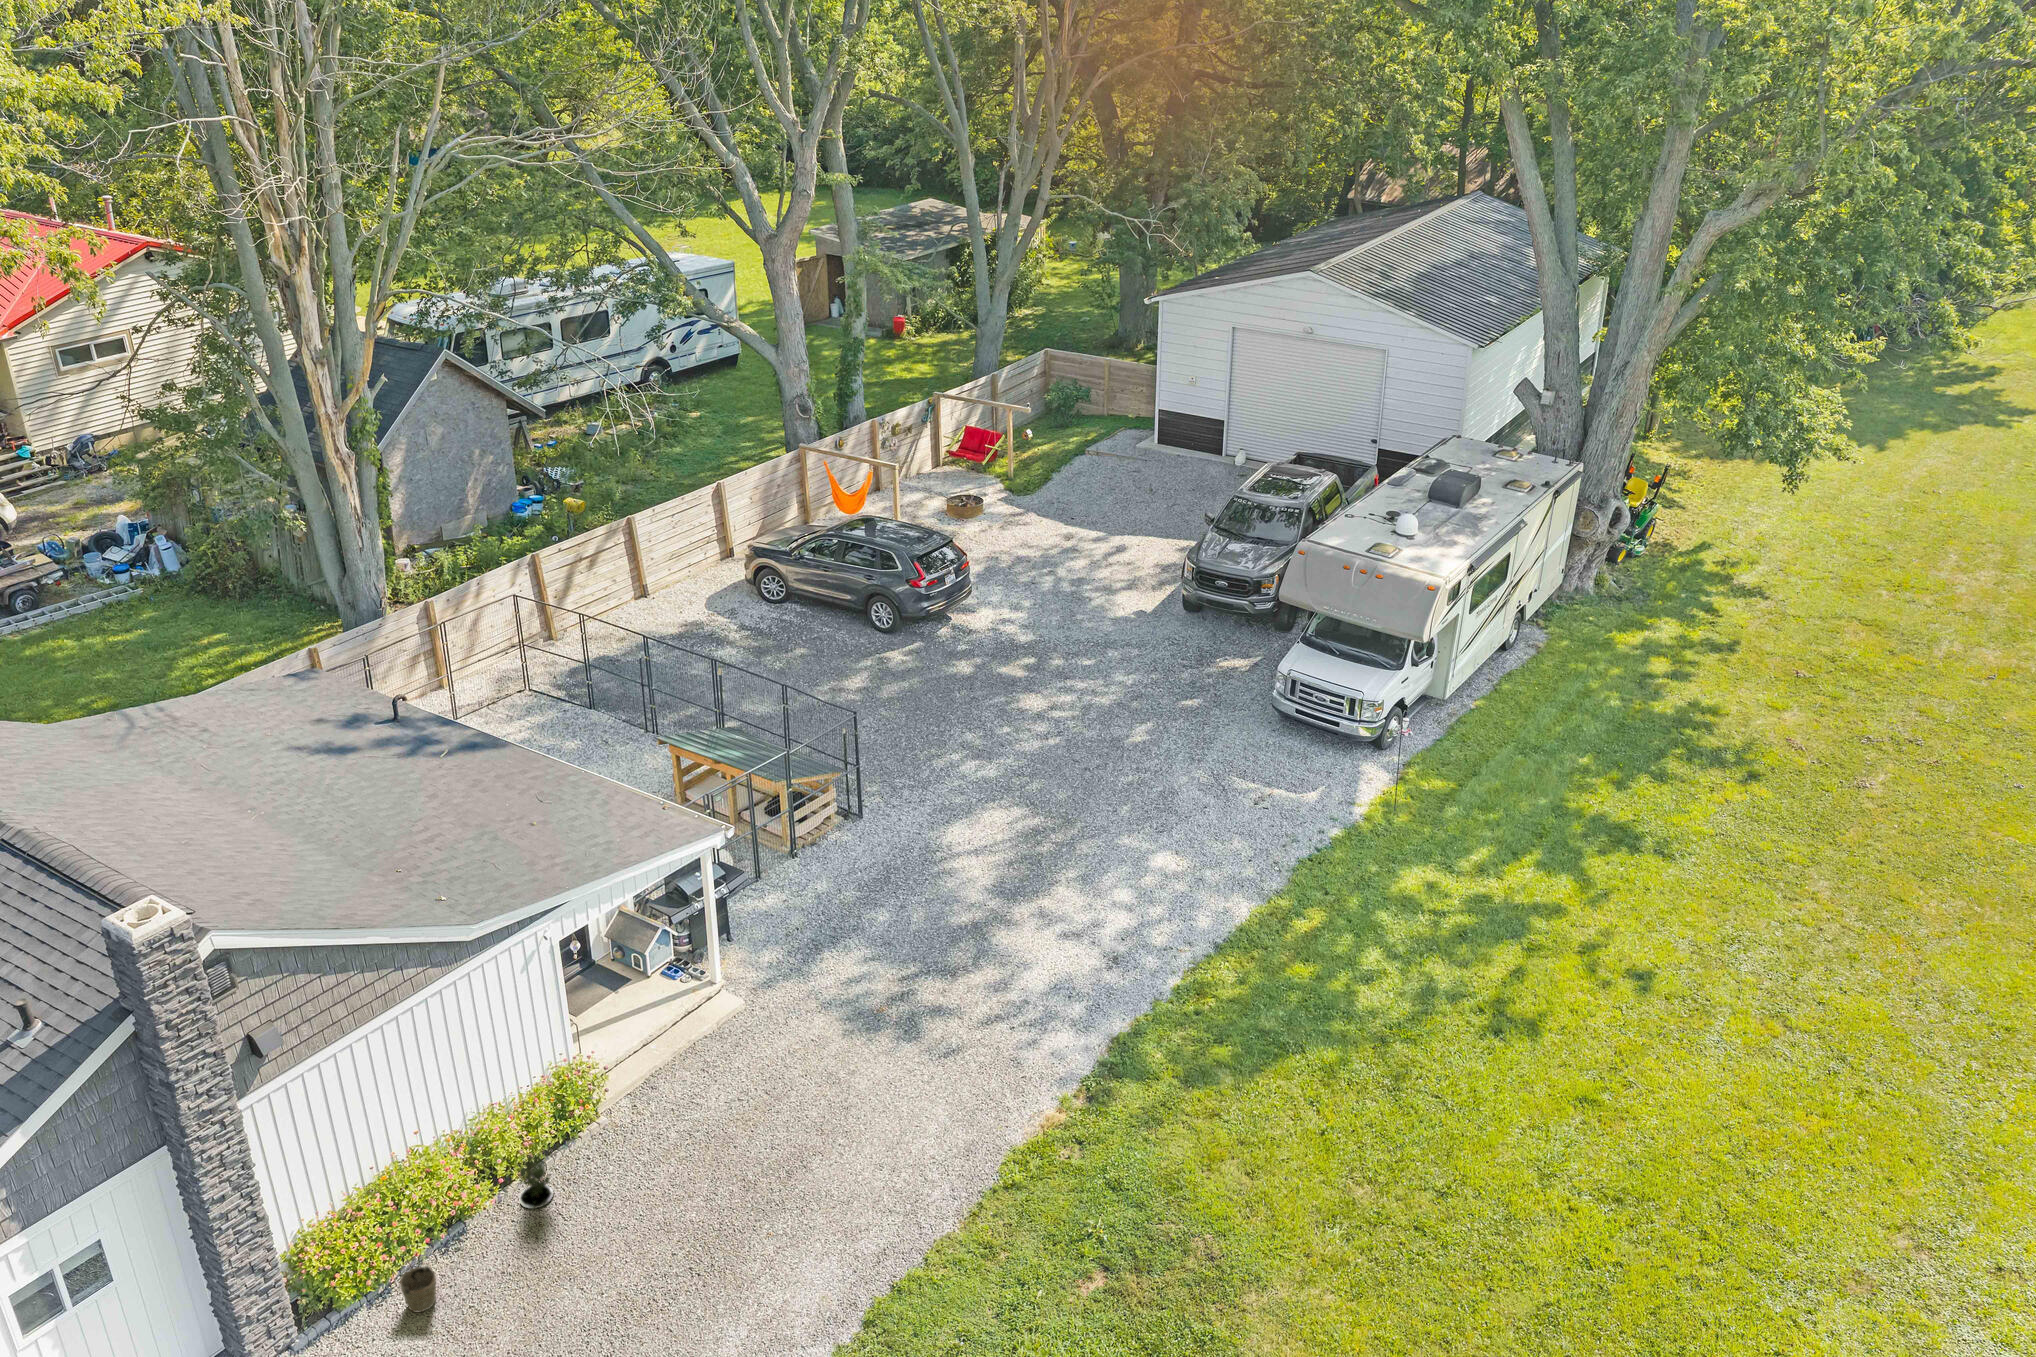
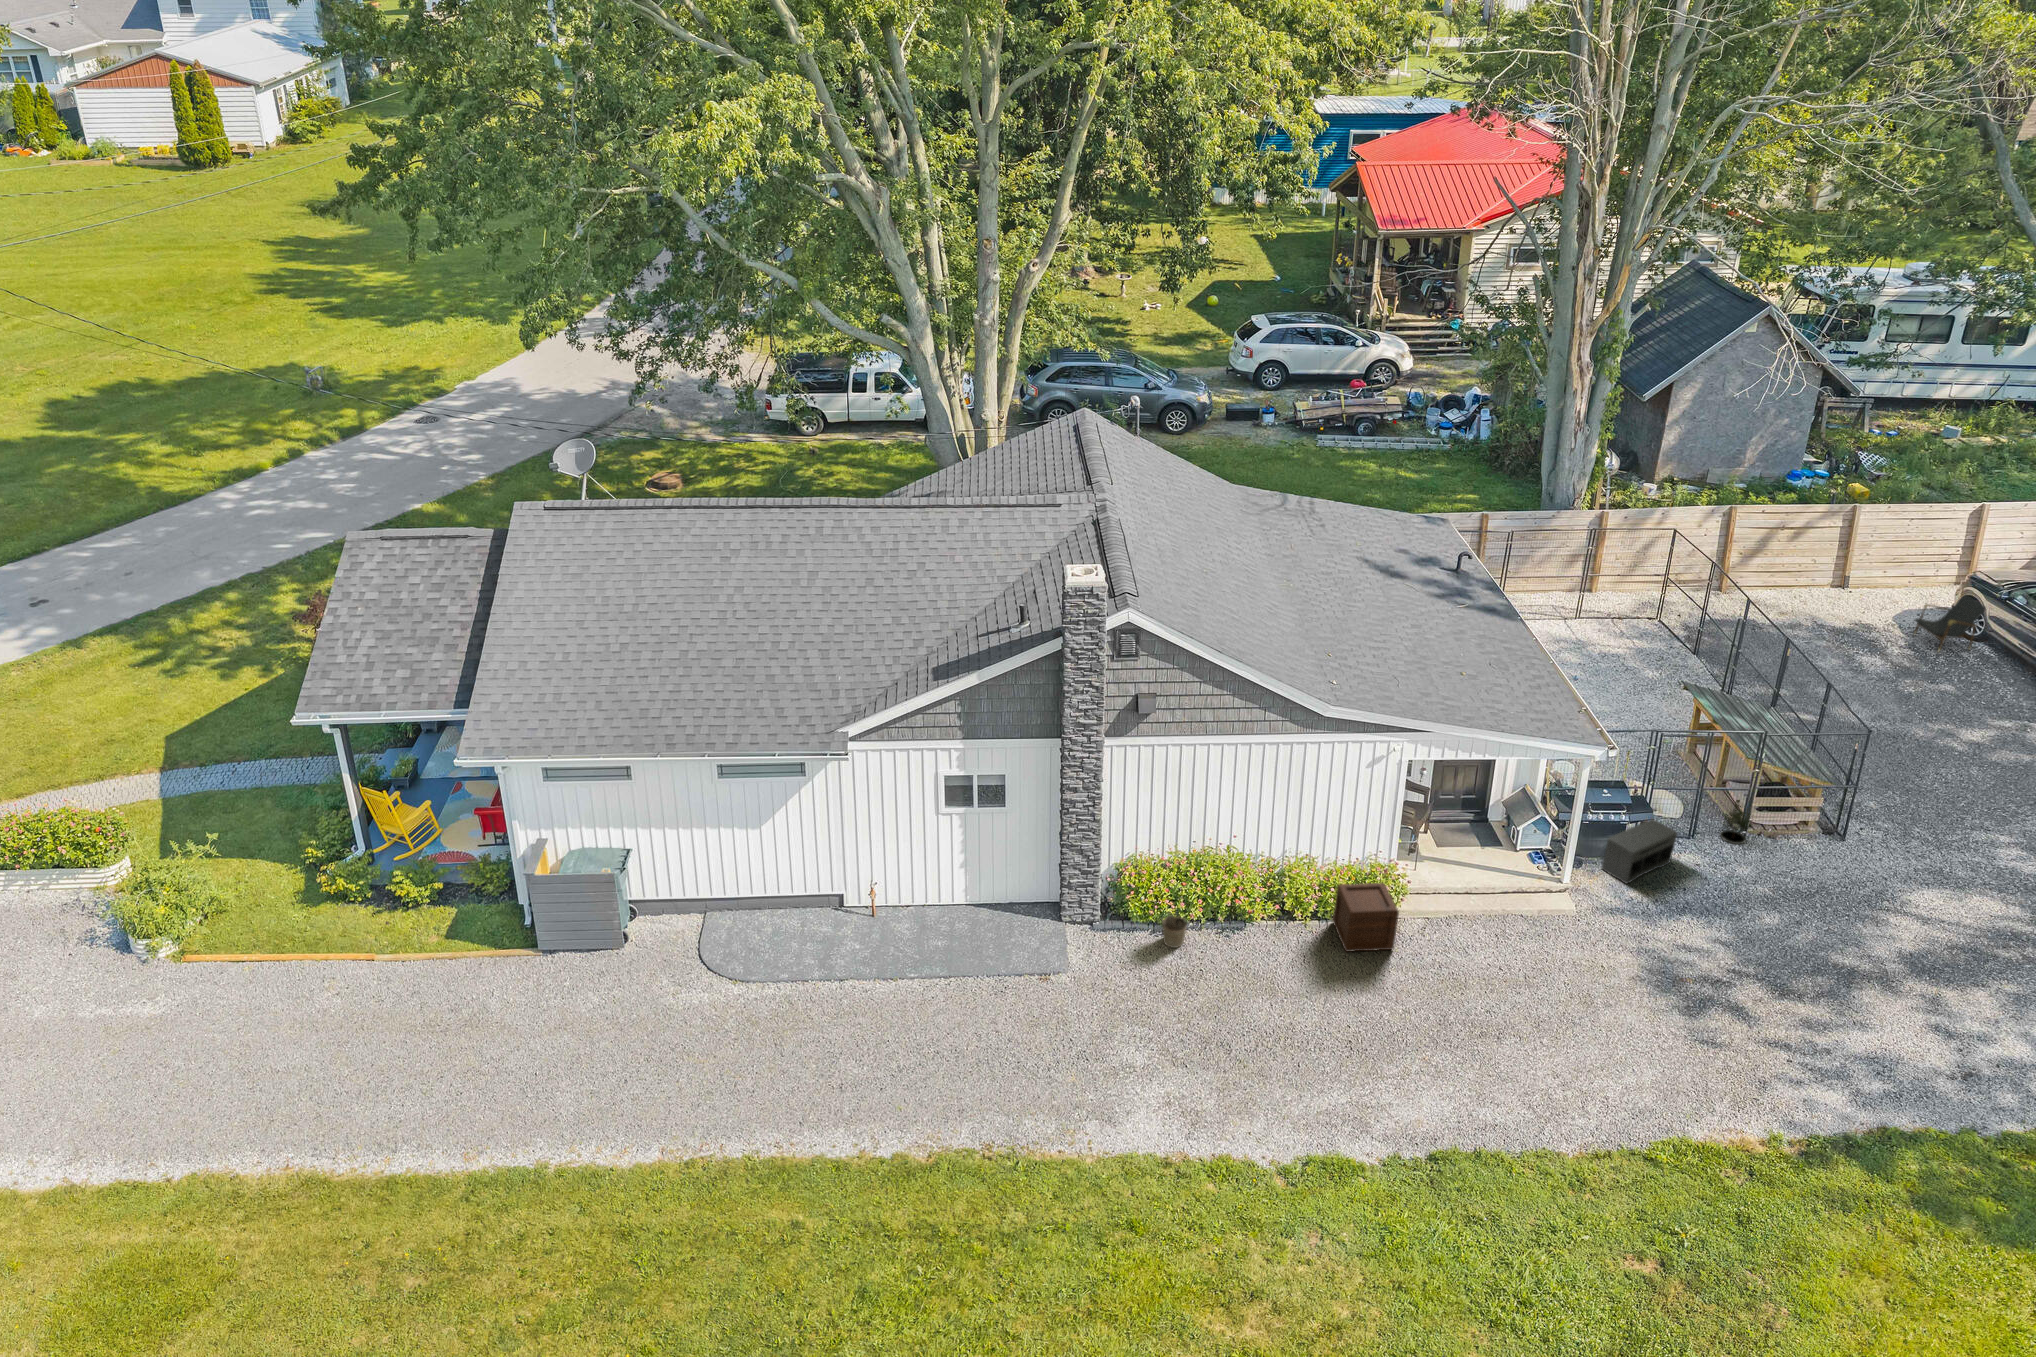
lounge chair: none [728,568,777,626] -> present [1914,595,1986,651]
bench: none [721,875,766,947] -> present [1602,819,1677,884]
wooden crate: none [553,1080,643,1177] -> present [1333,883,1399,952]
potted tree: present [516,1153,553,1209] -> present [1720,803,1751,844]

